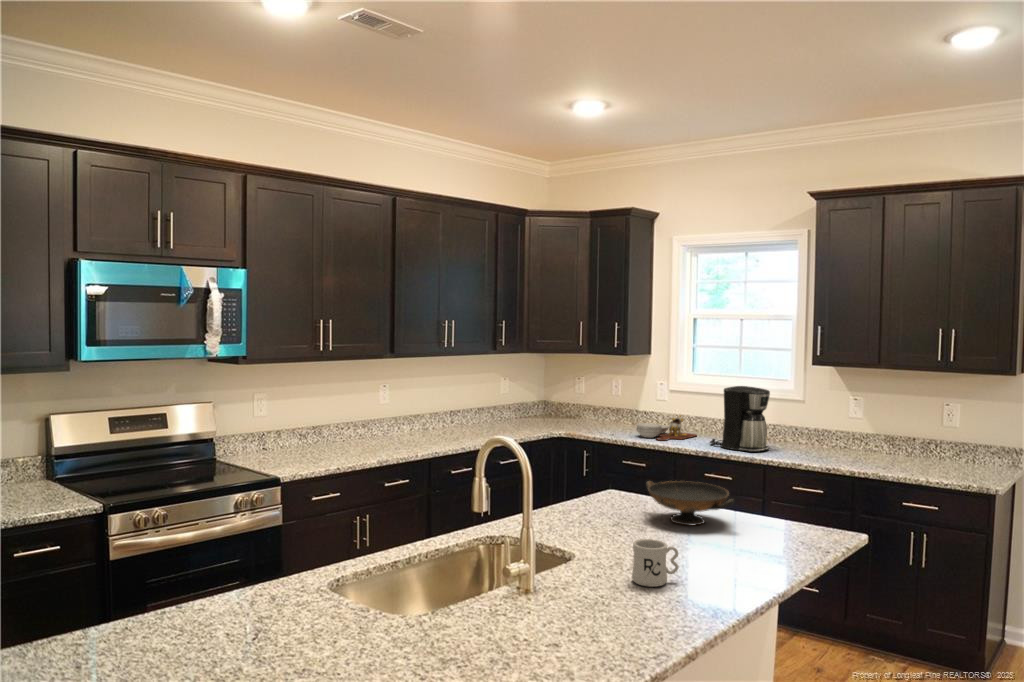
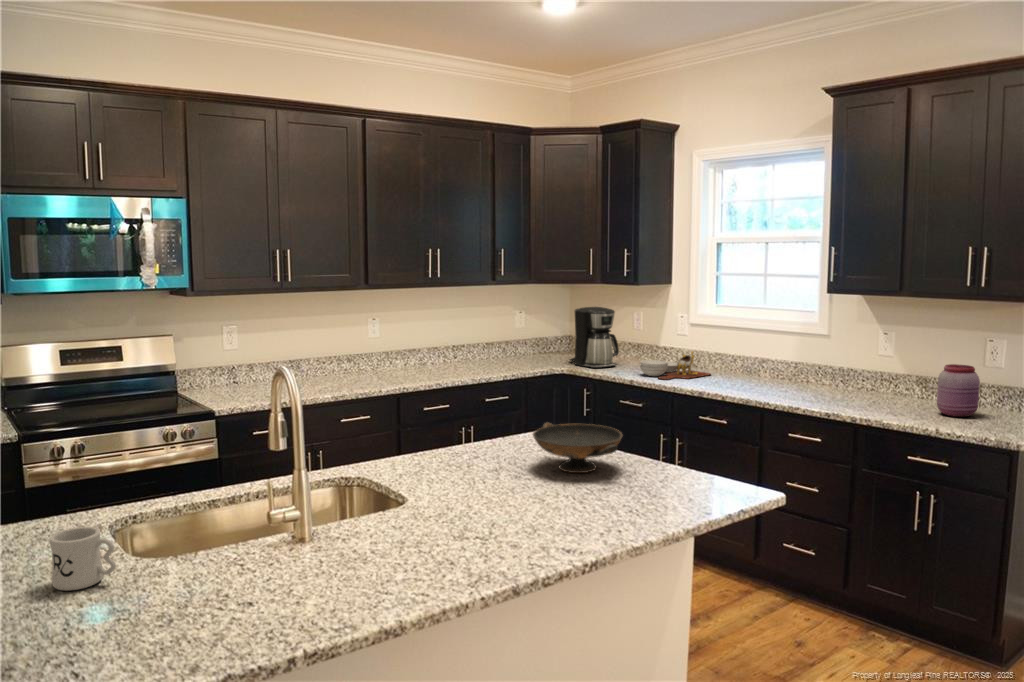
coffee maker: present [710,386,770,452] -> present [570,307,619,368]
jar: none [914,425,949,469] -> present [937,364,980,417]
mug: present [632,539,678,587] -> present [49,527,116,591]

